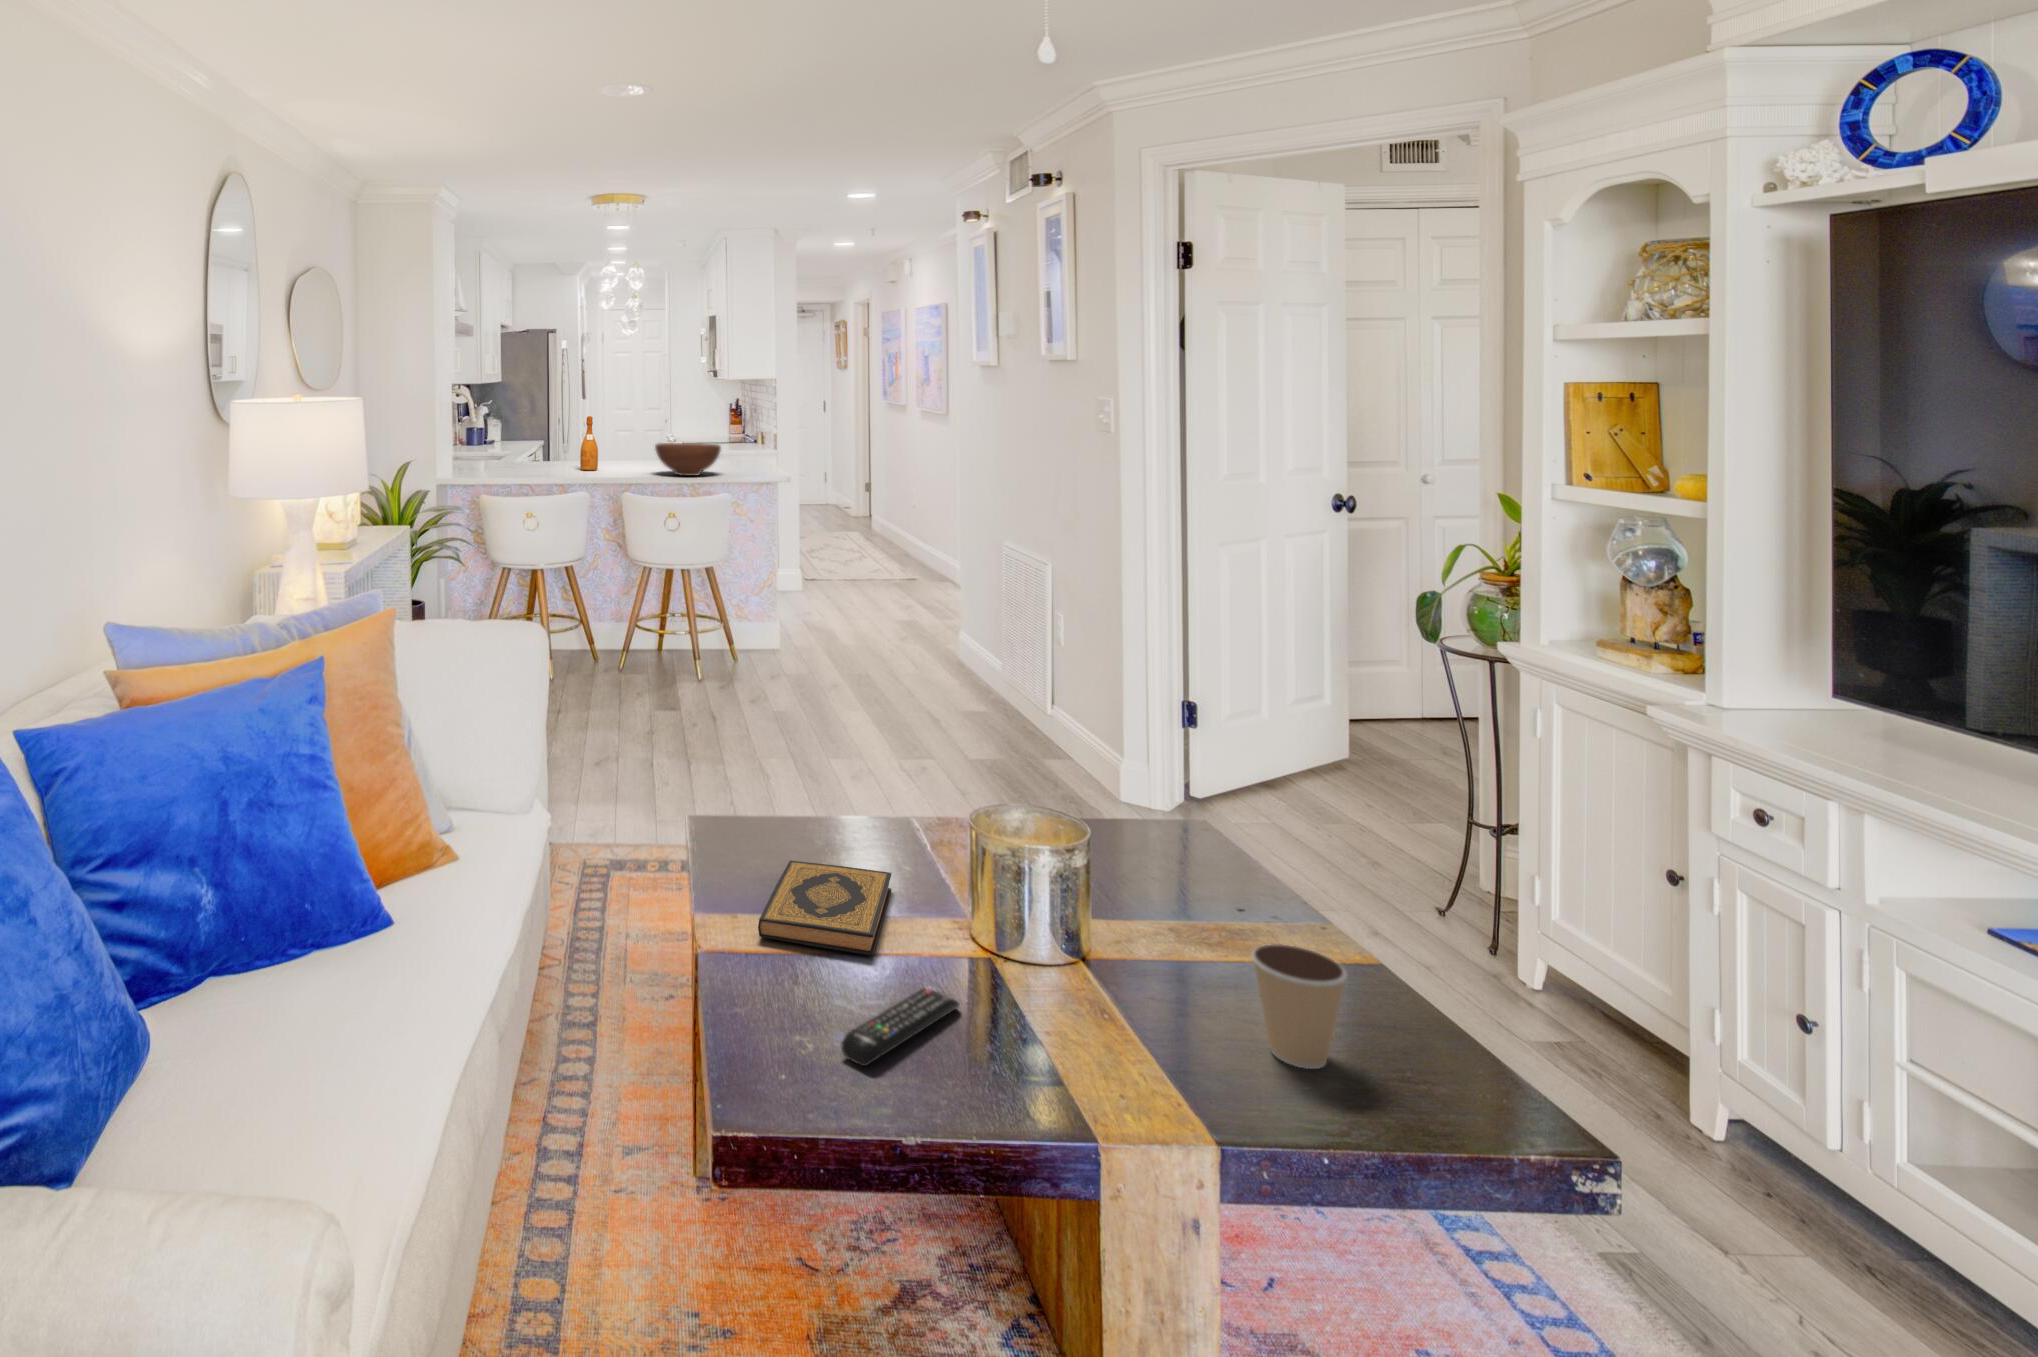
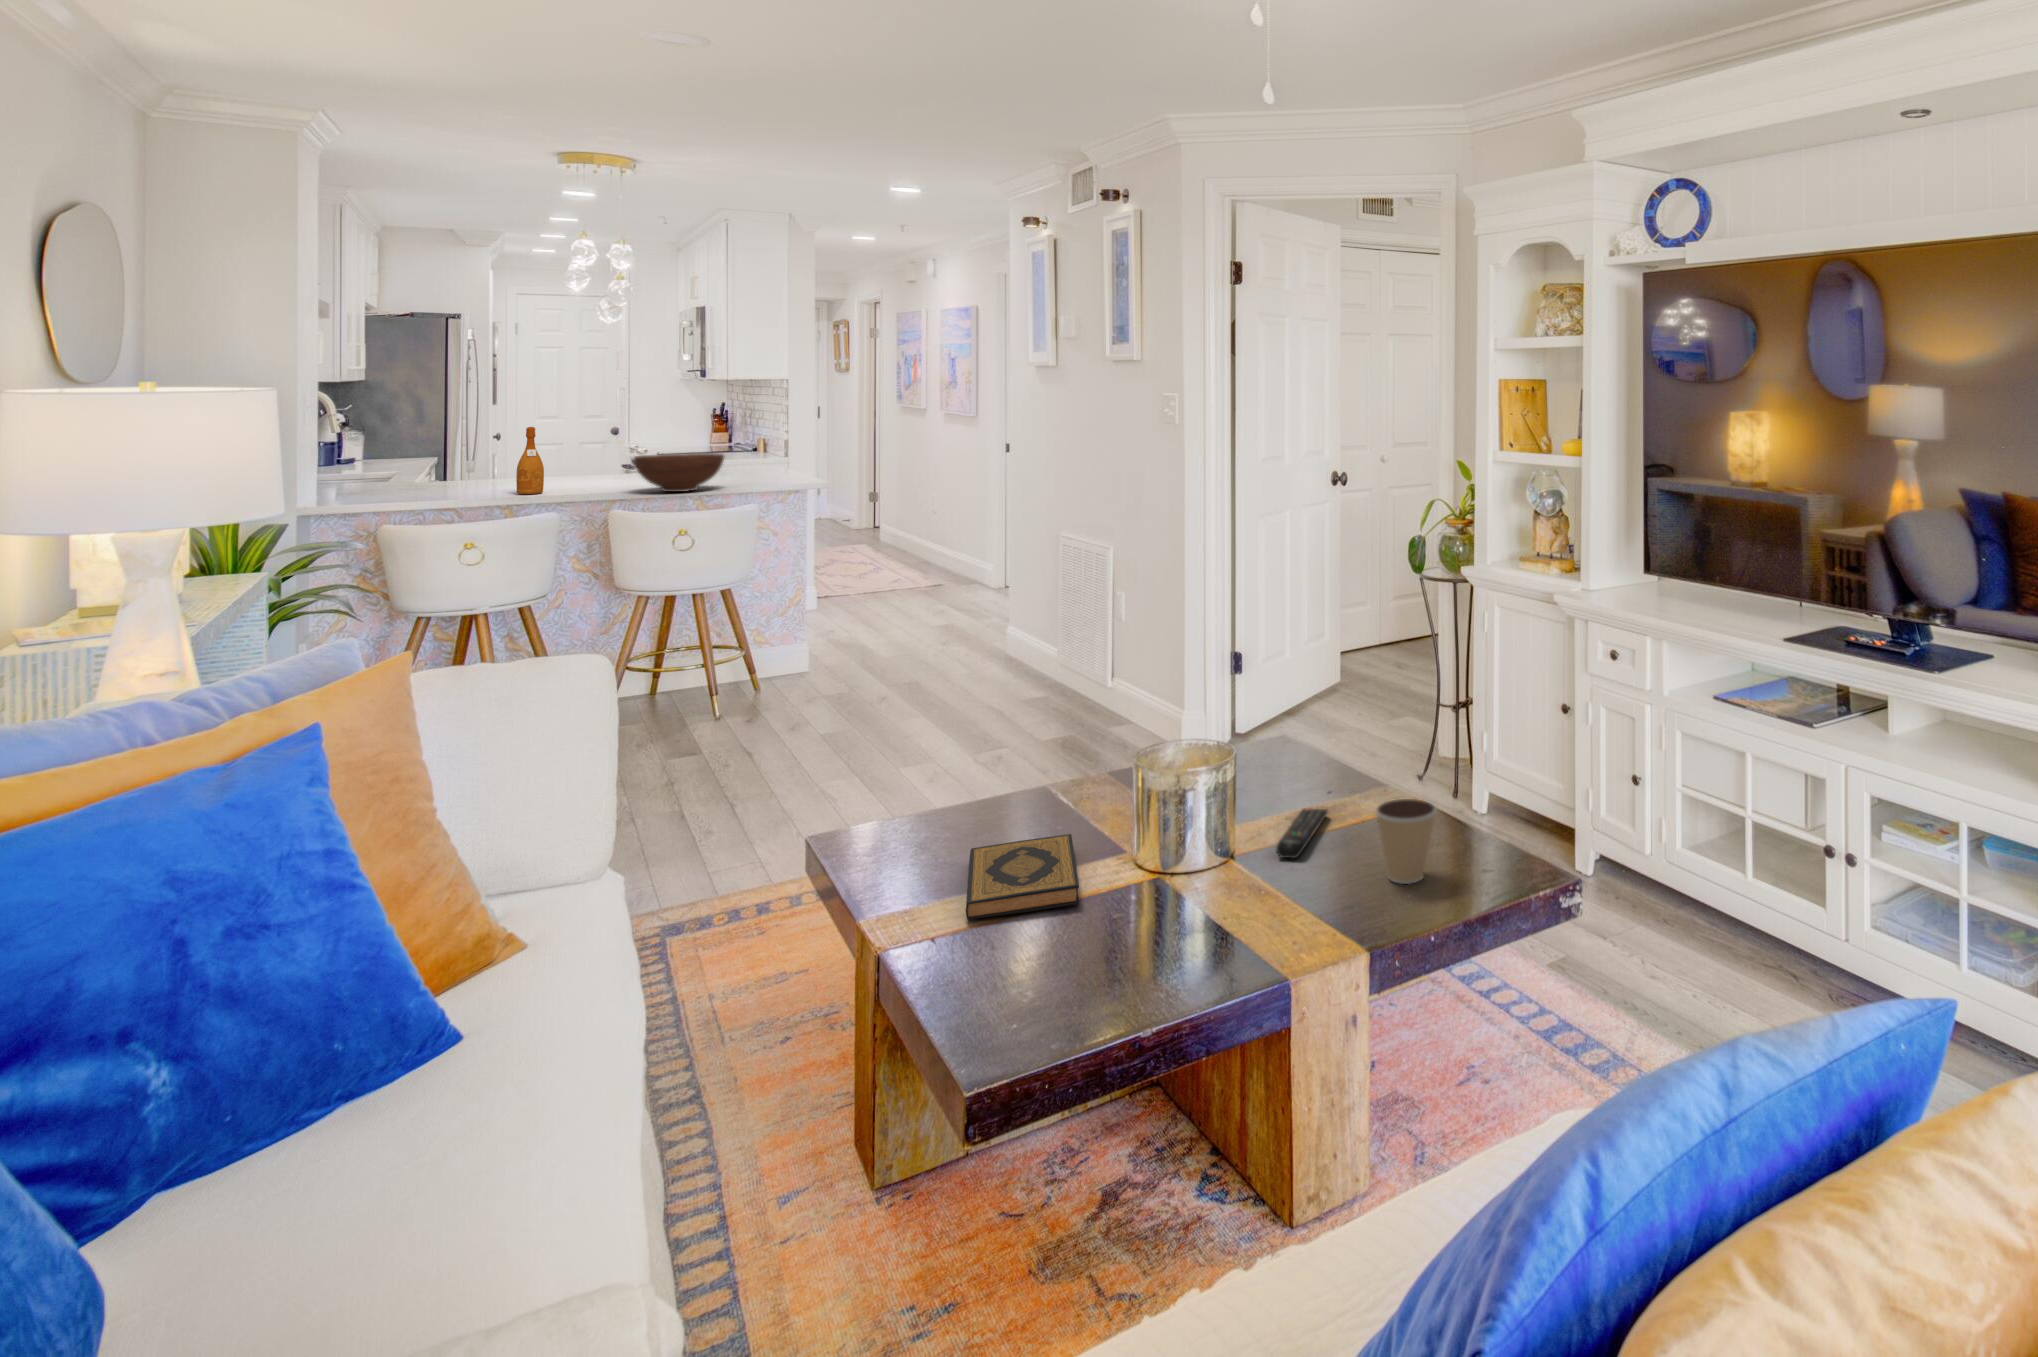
remote control: present [842,988,960,1066] -> present [1276,808,1328,858]

